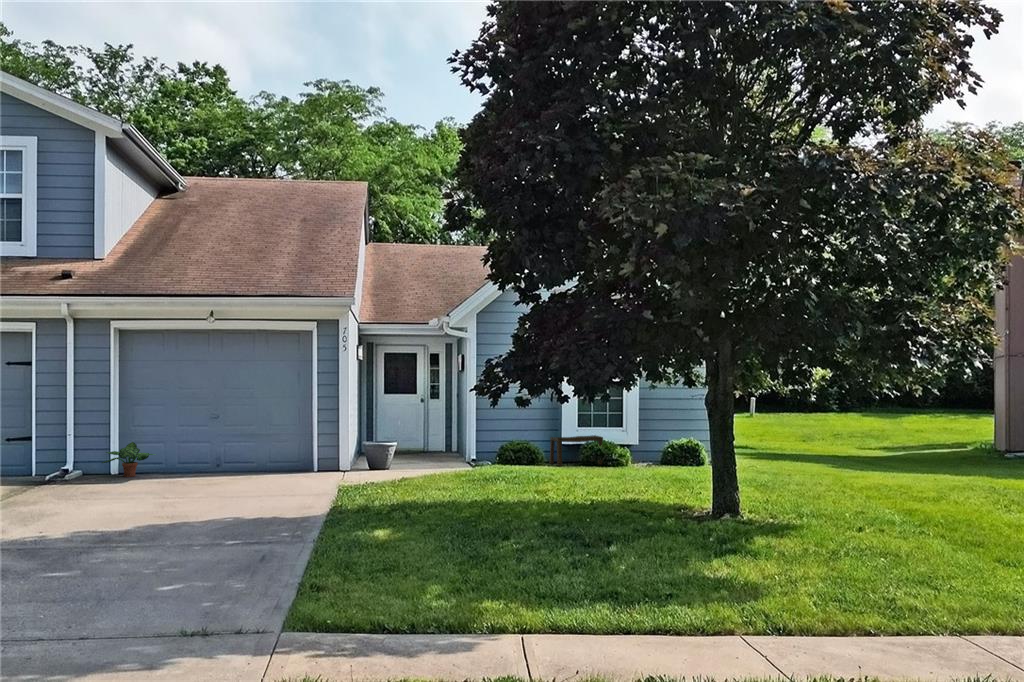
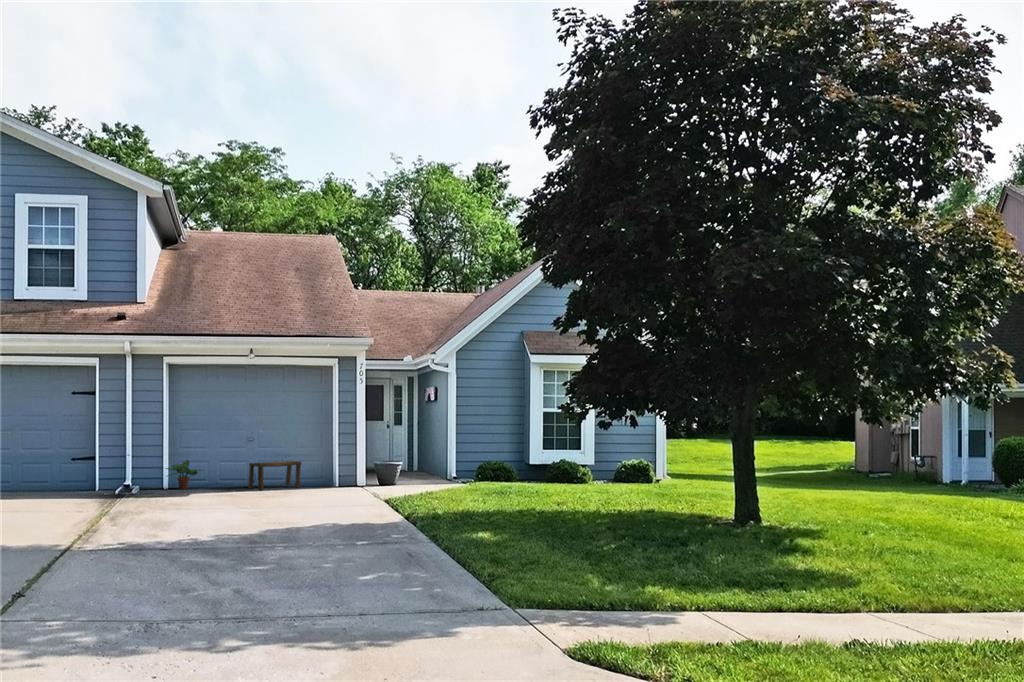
bench: present [549,435,603,466] -> present [248,460,302,490]

